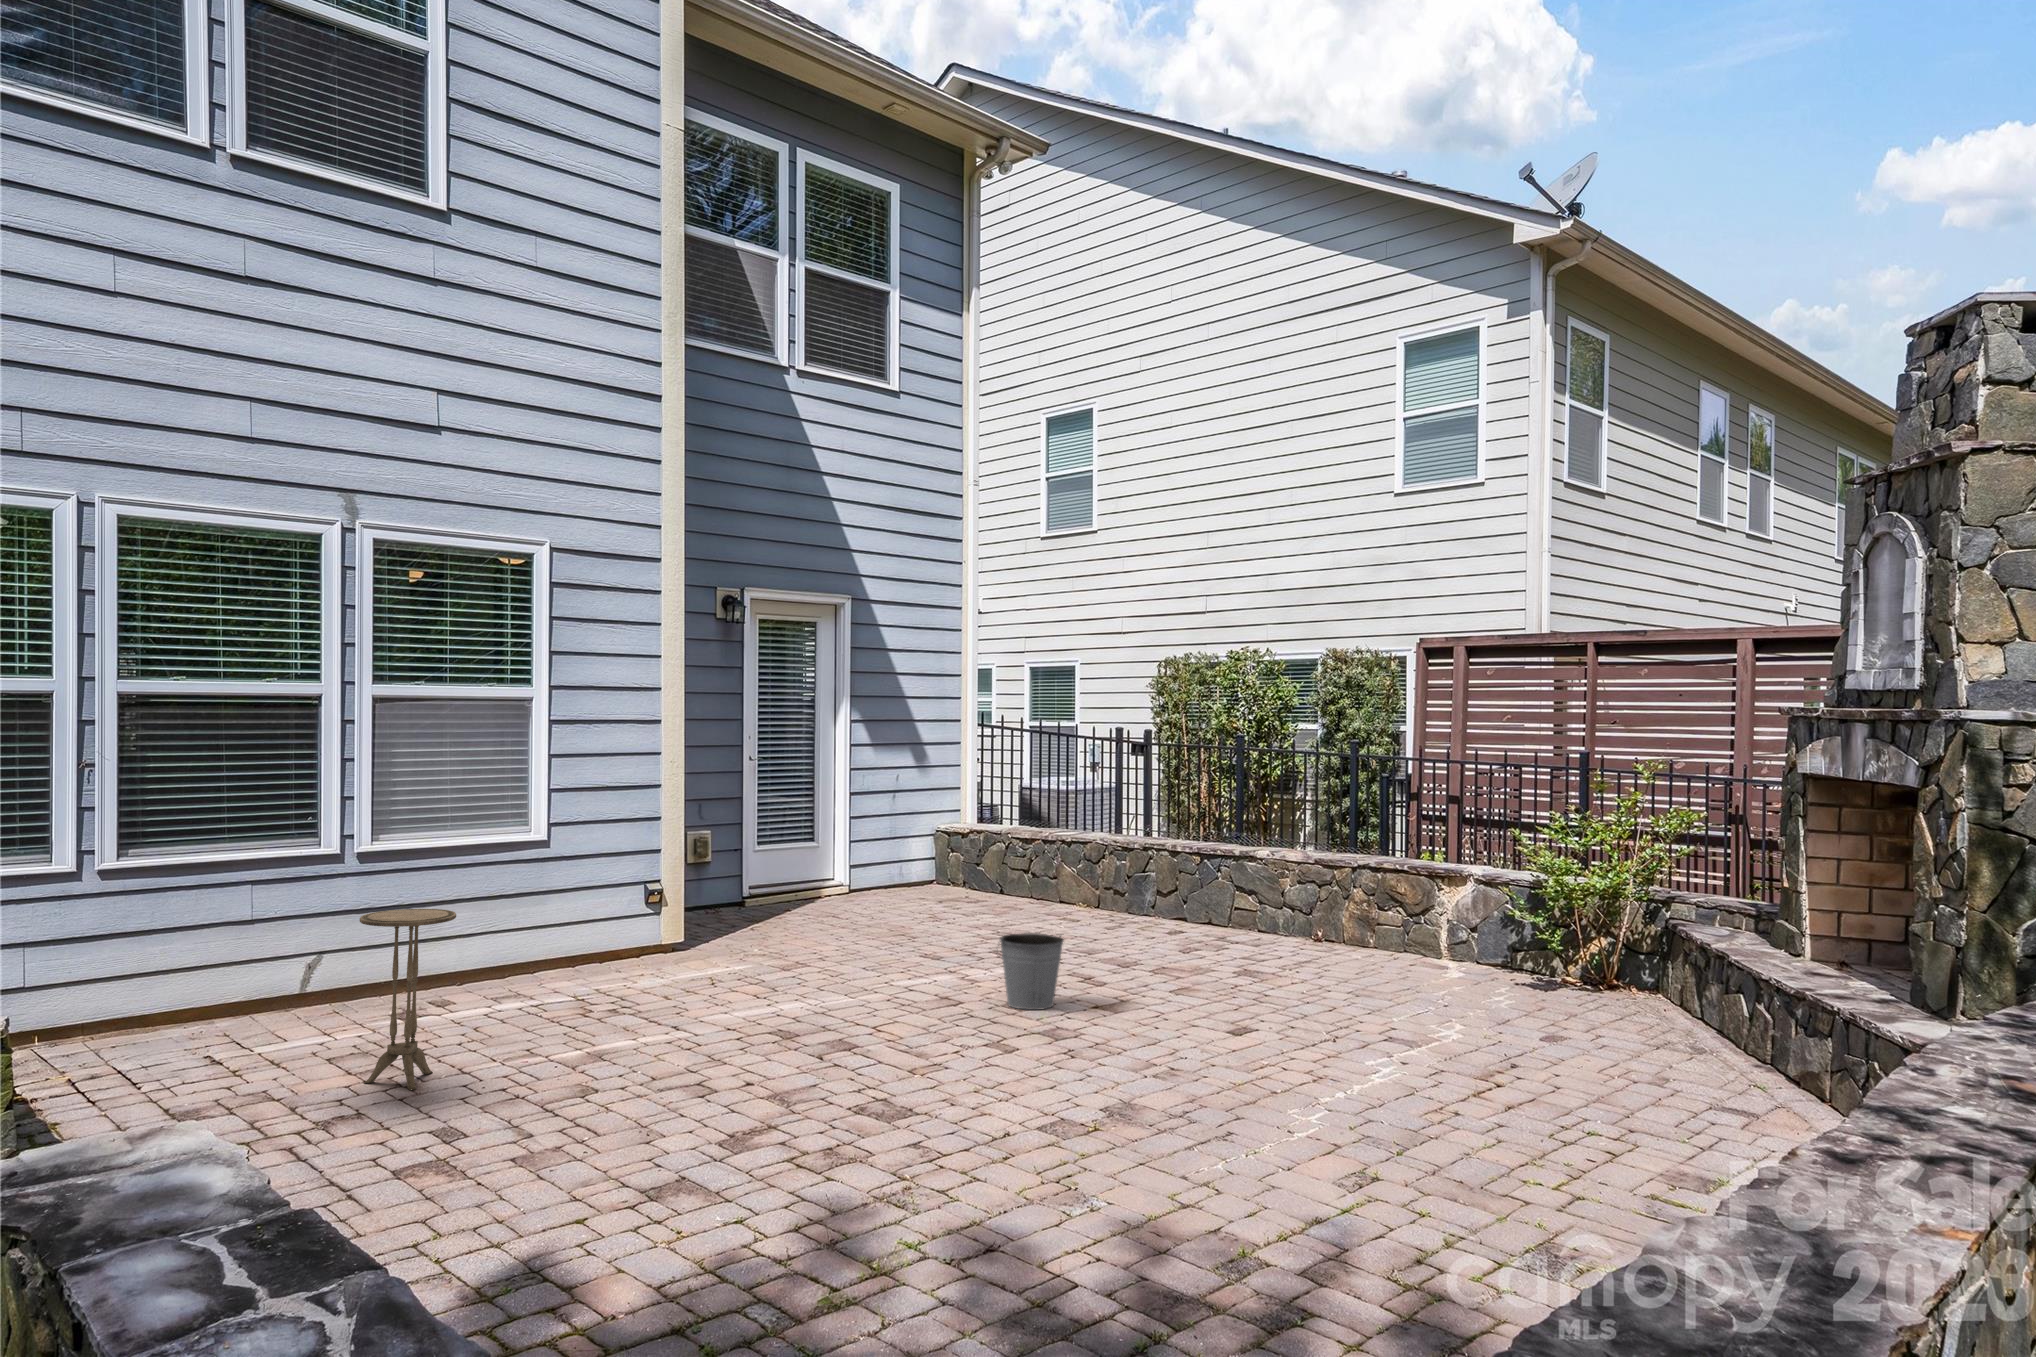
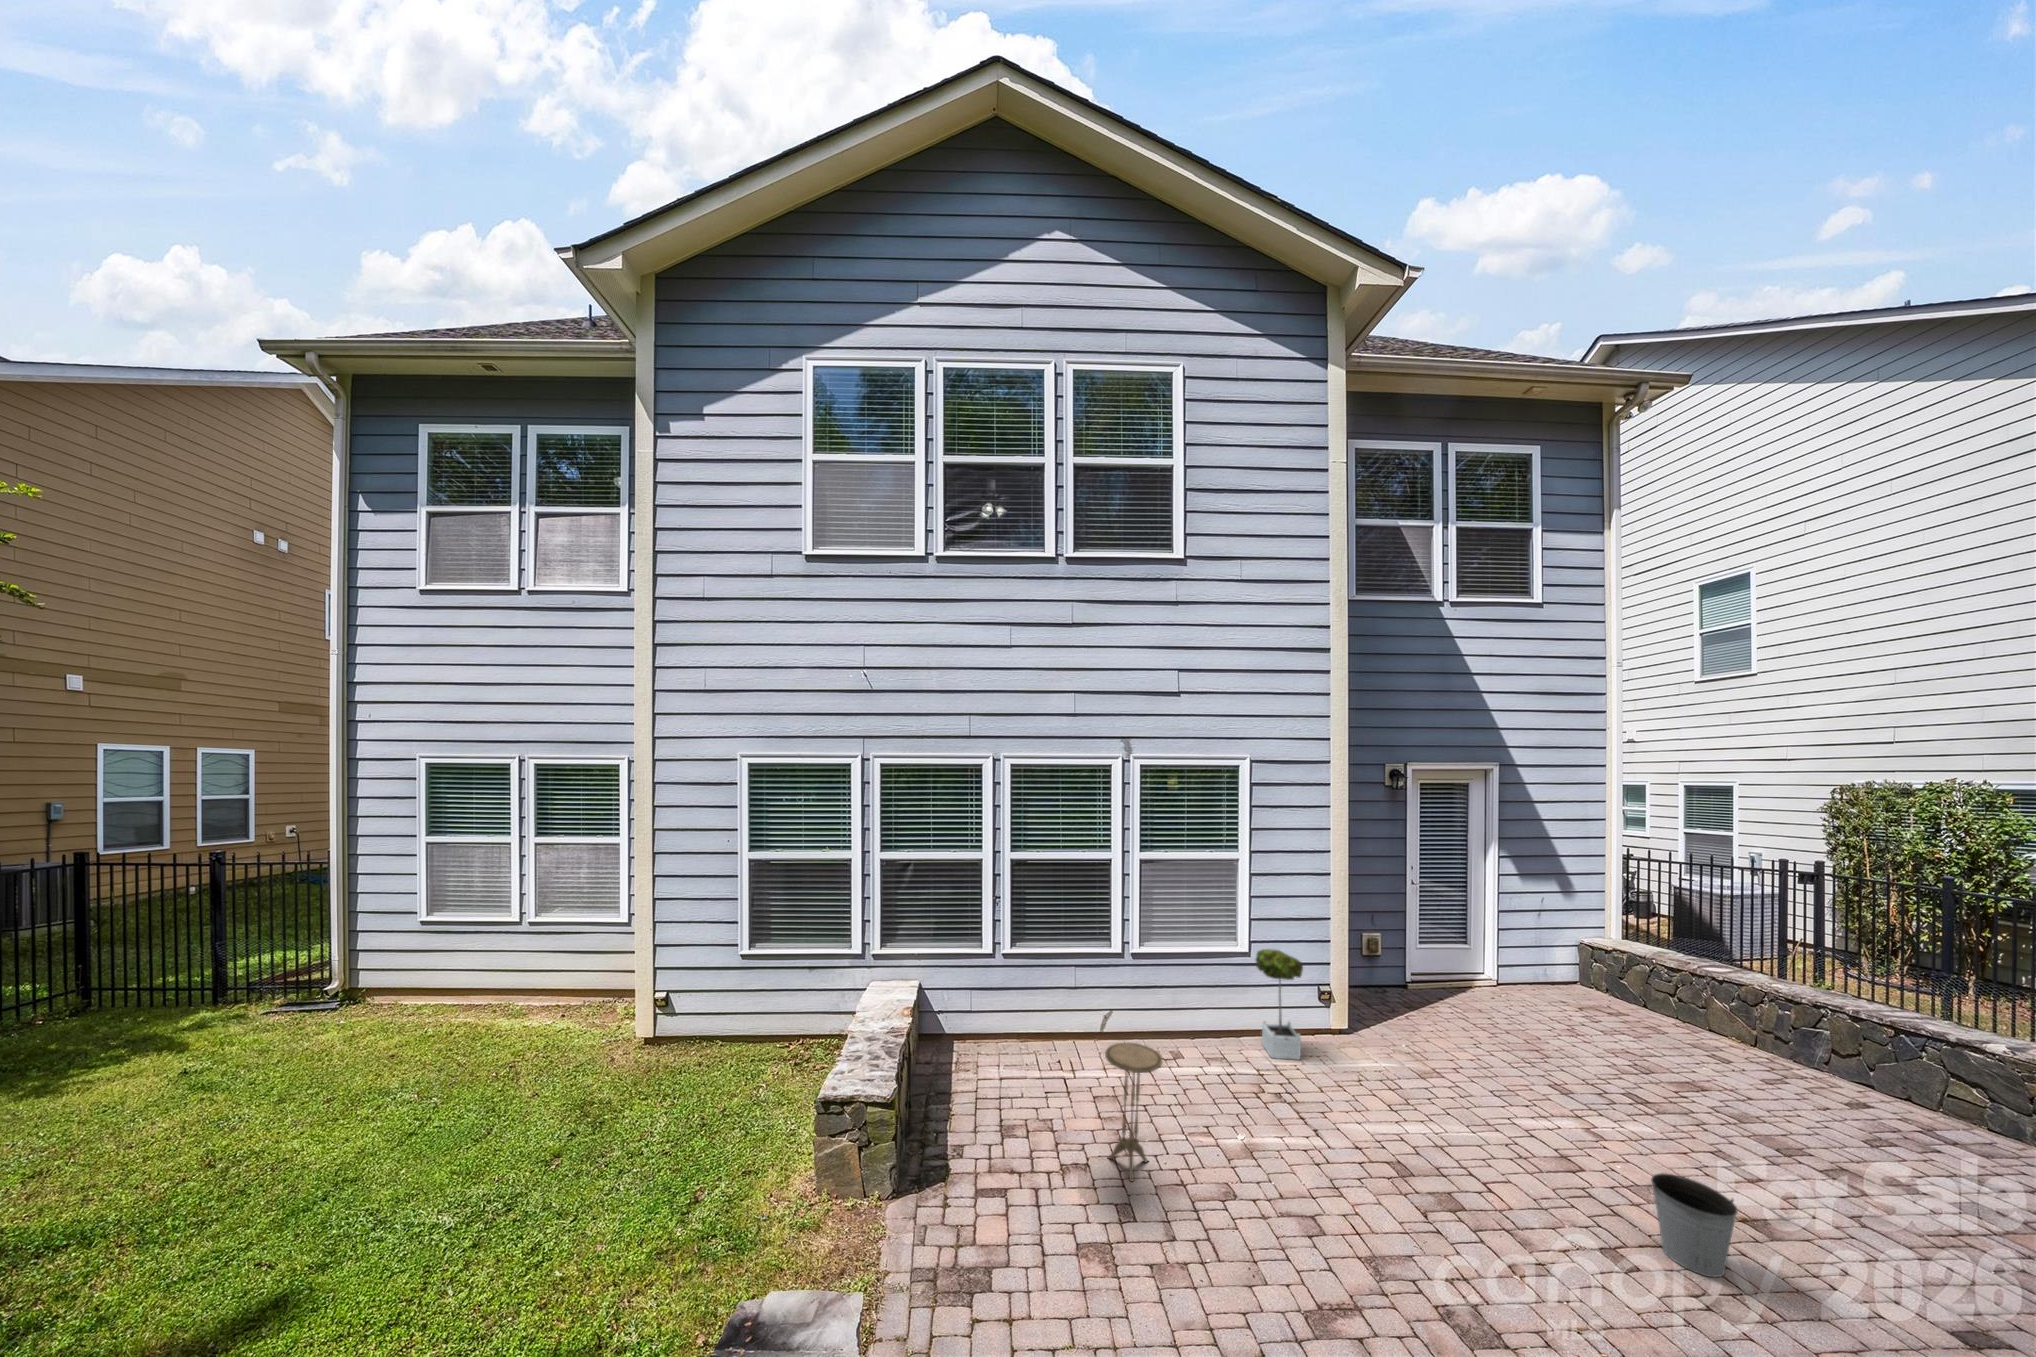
potted tree: none [557,821,626,977] -> present [1256,949,1303,1060]

